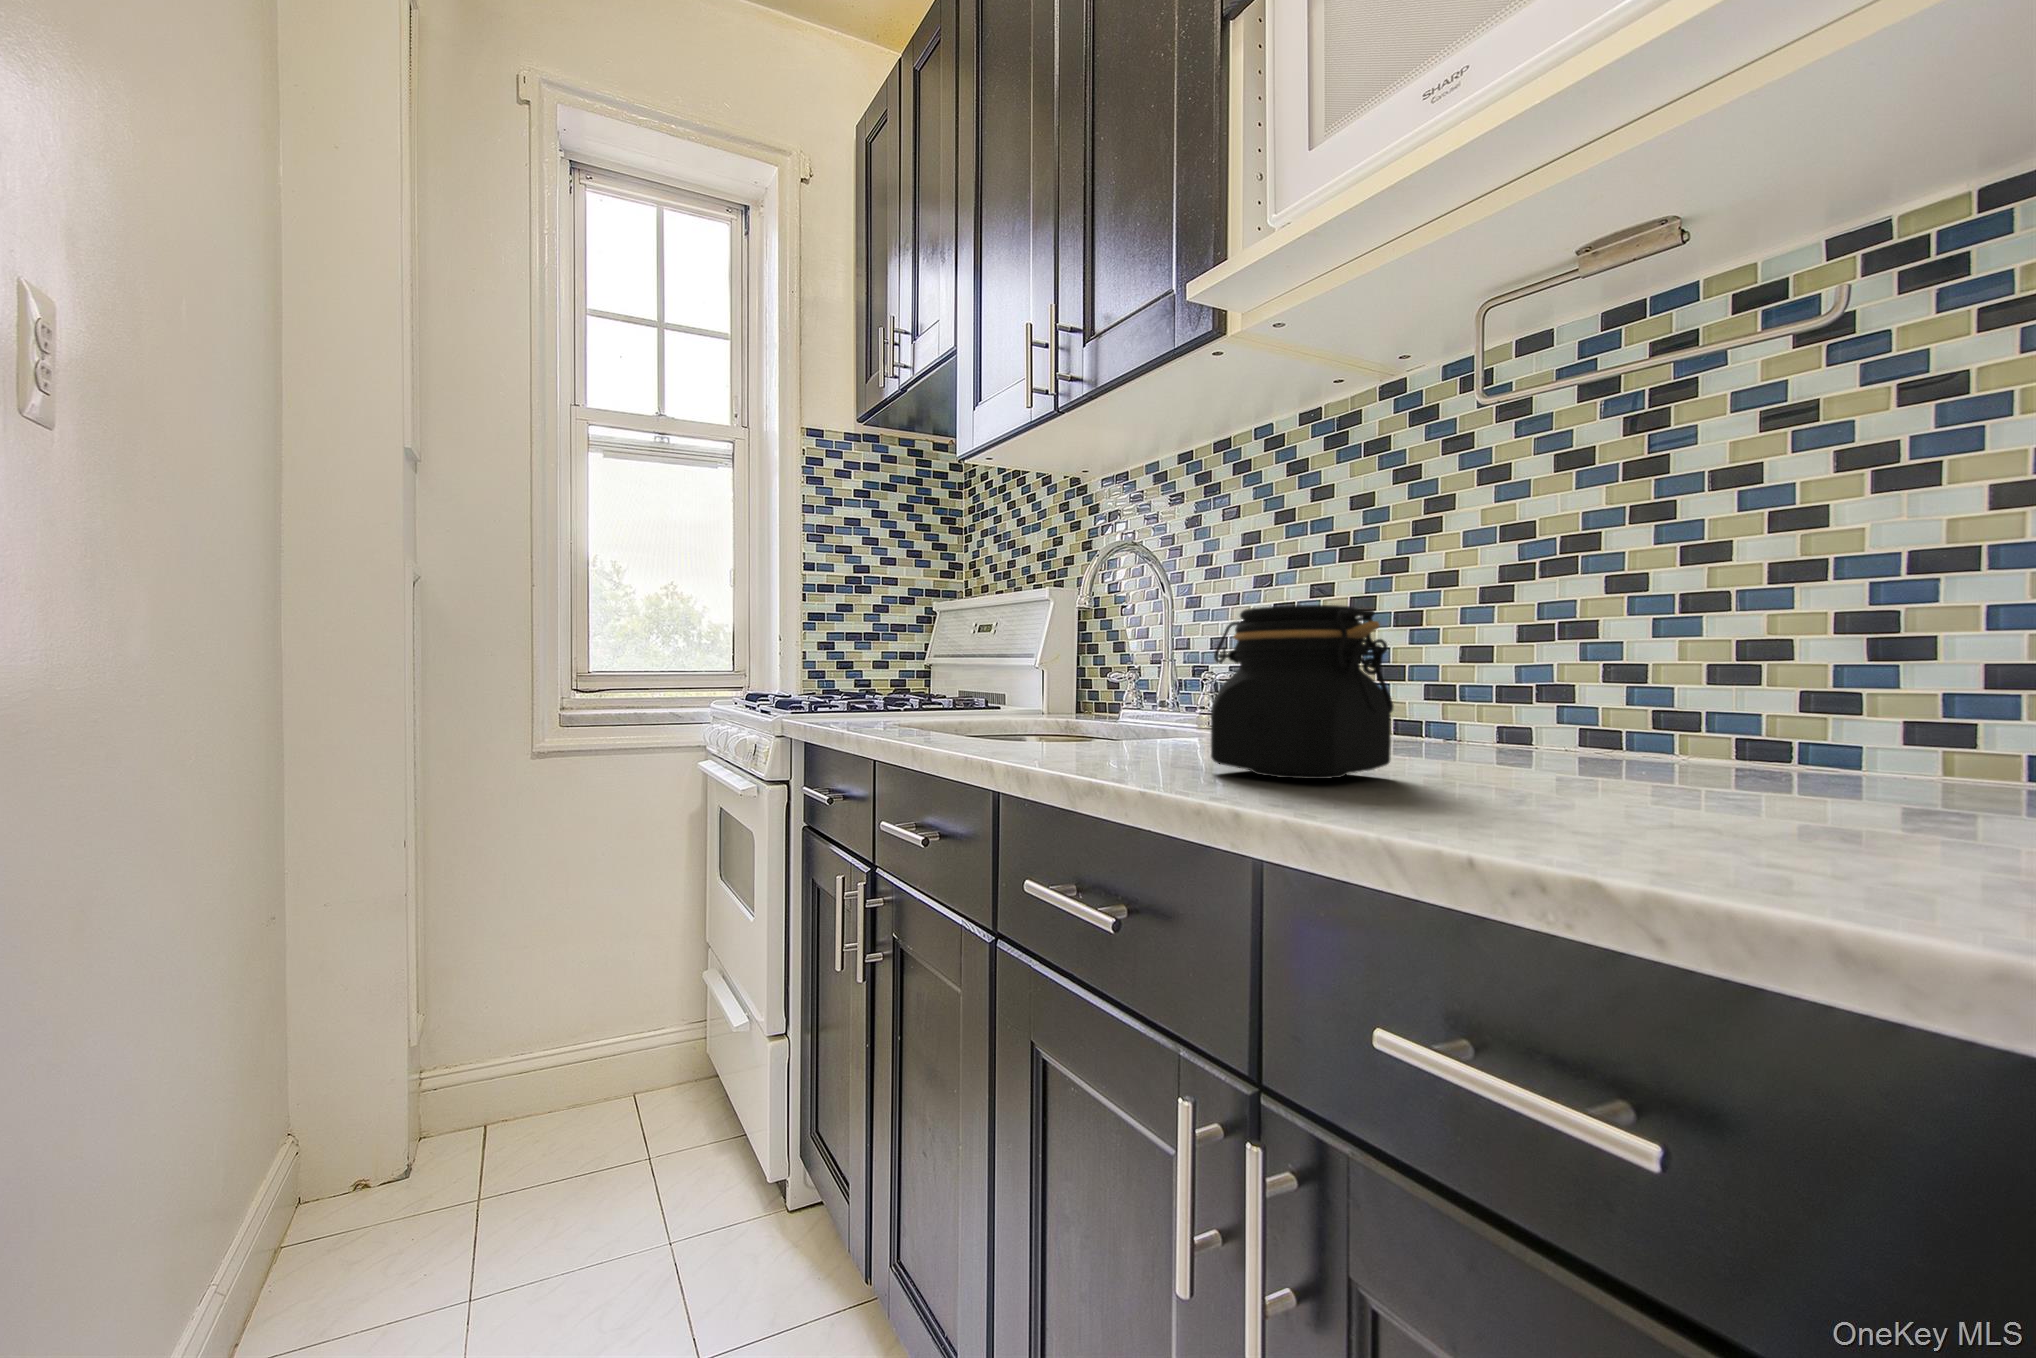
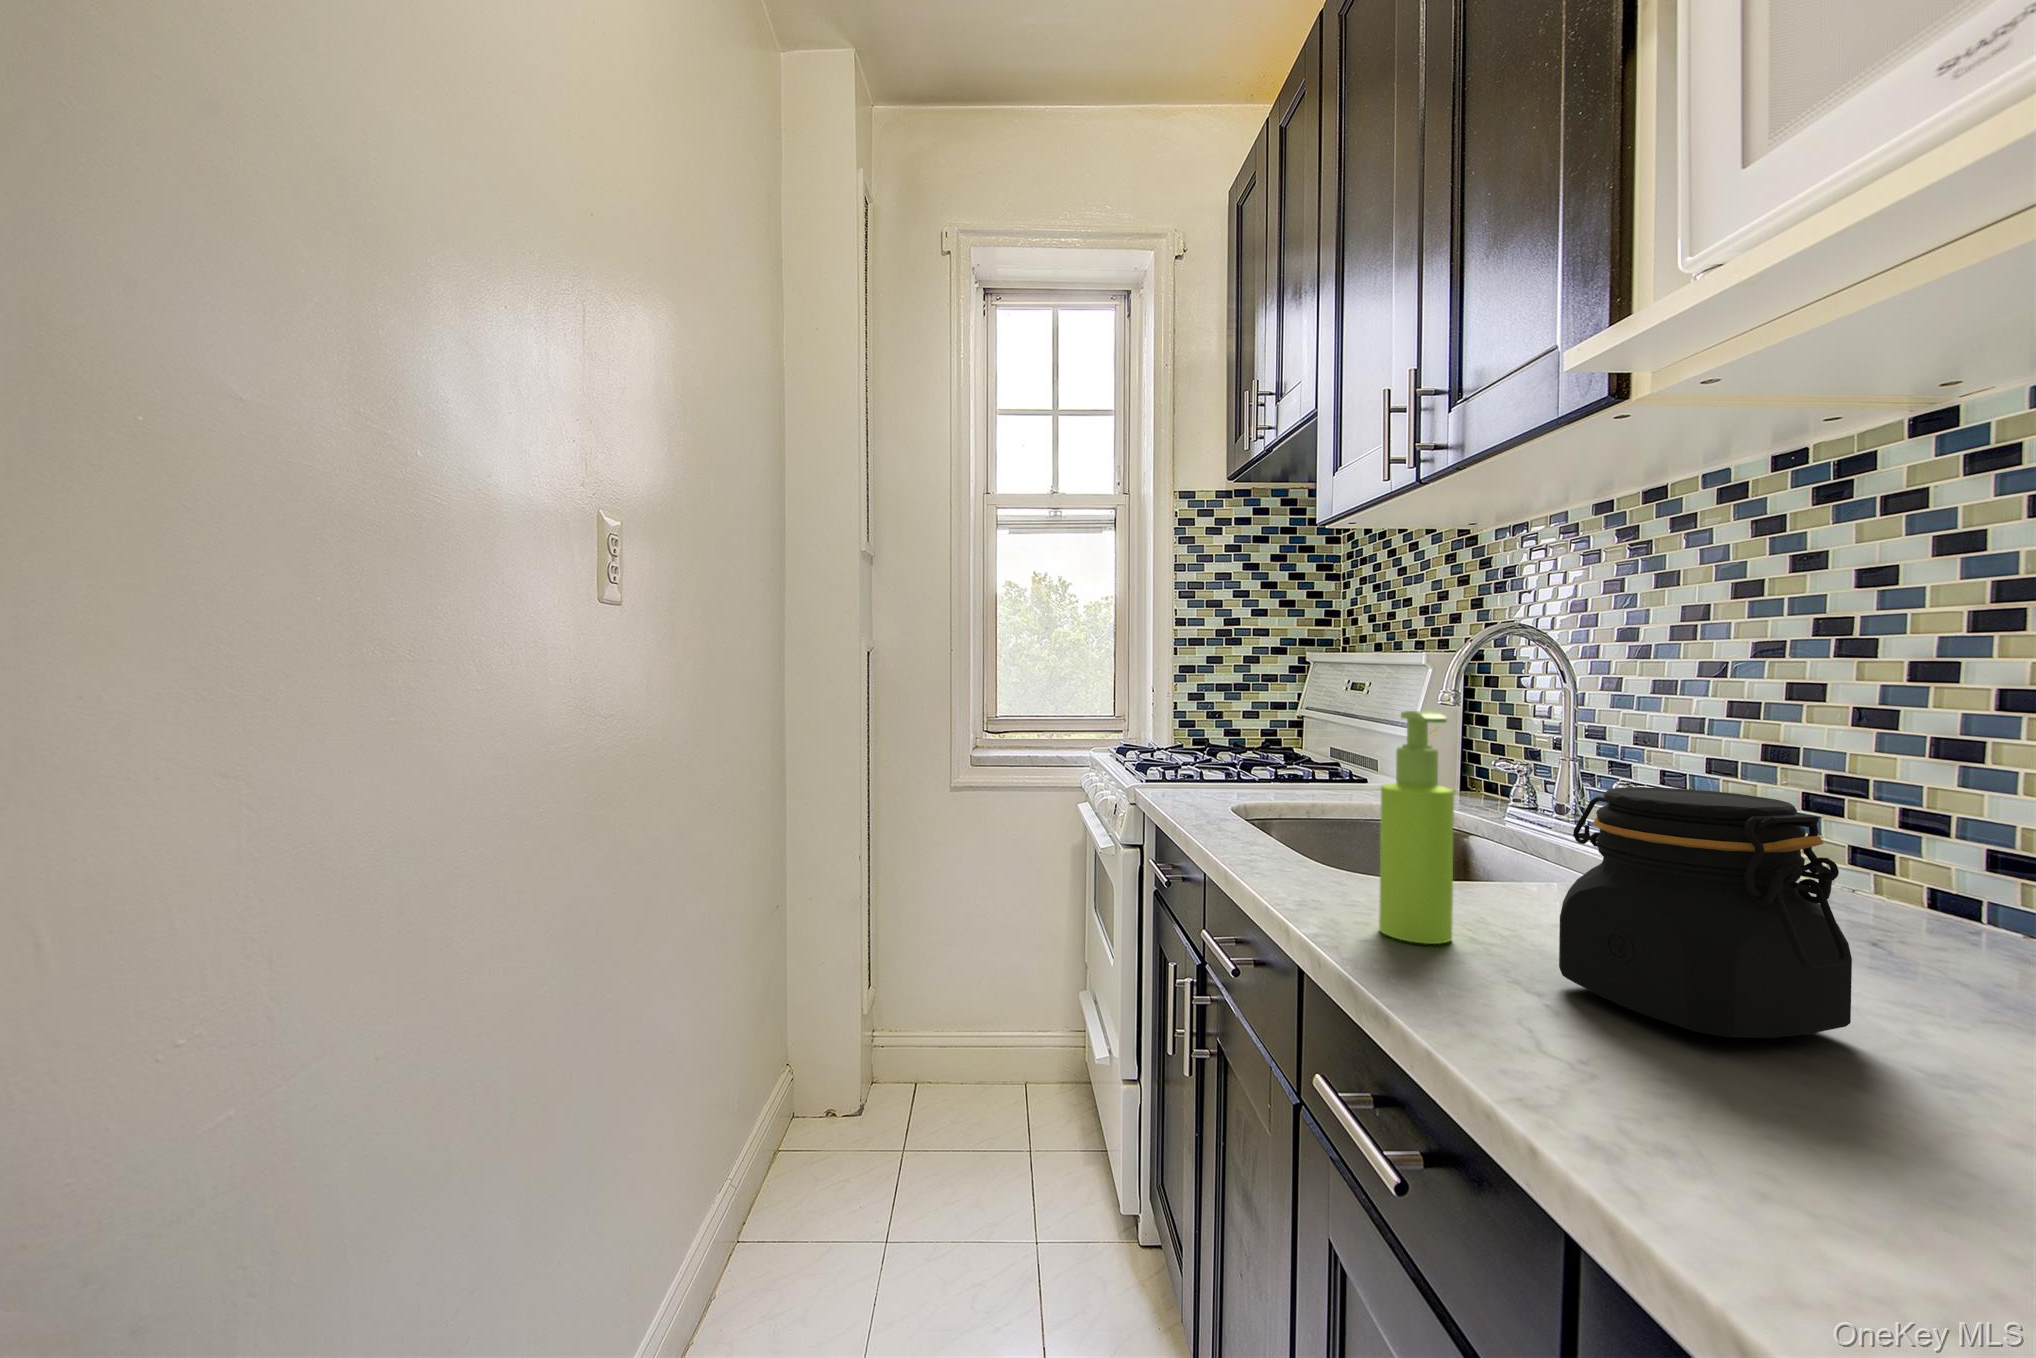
soap dispenser: none [1066,563,1124,764] -> present [1379,711,1454,944]

